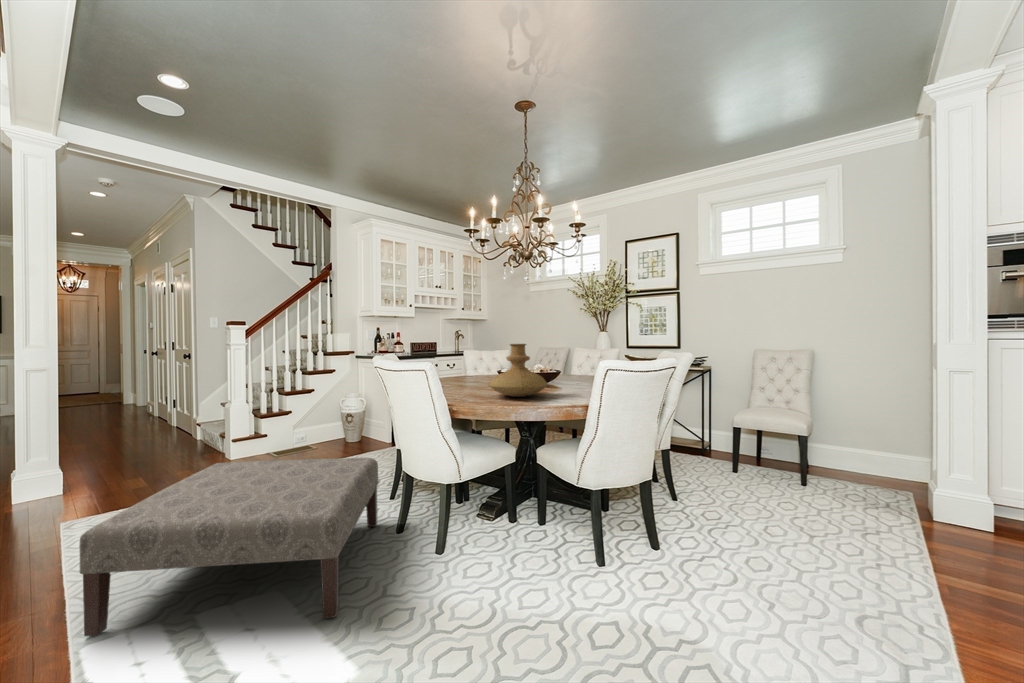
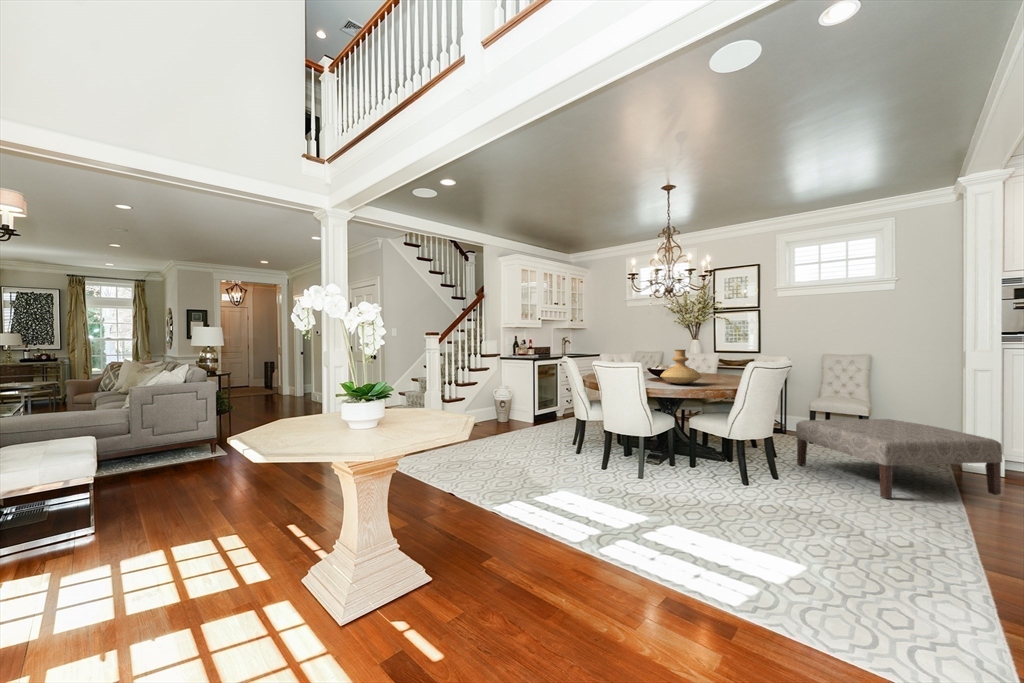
ottoman: present [79,458,379,637] -> present [796,419,1002,499]

